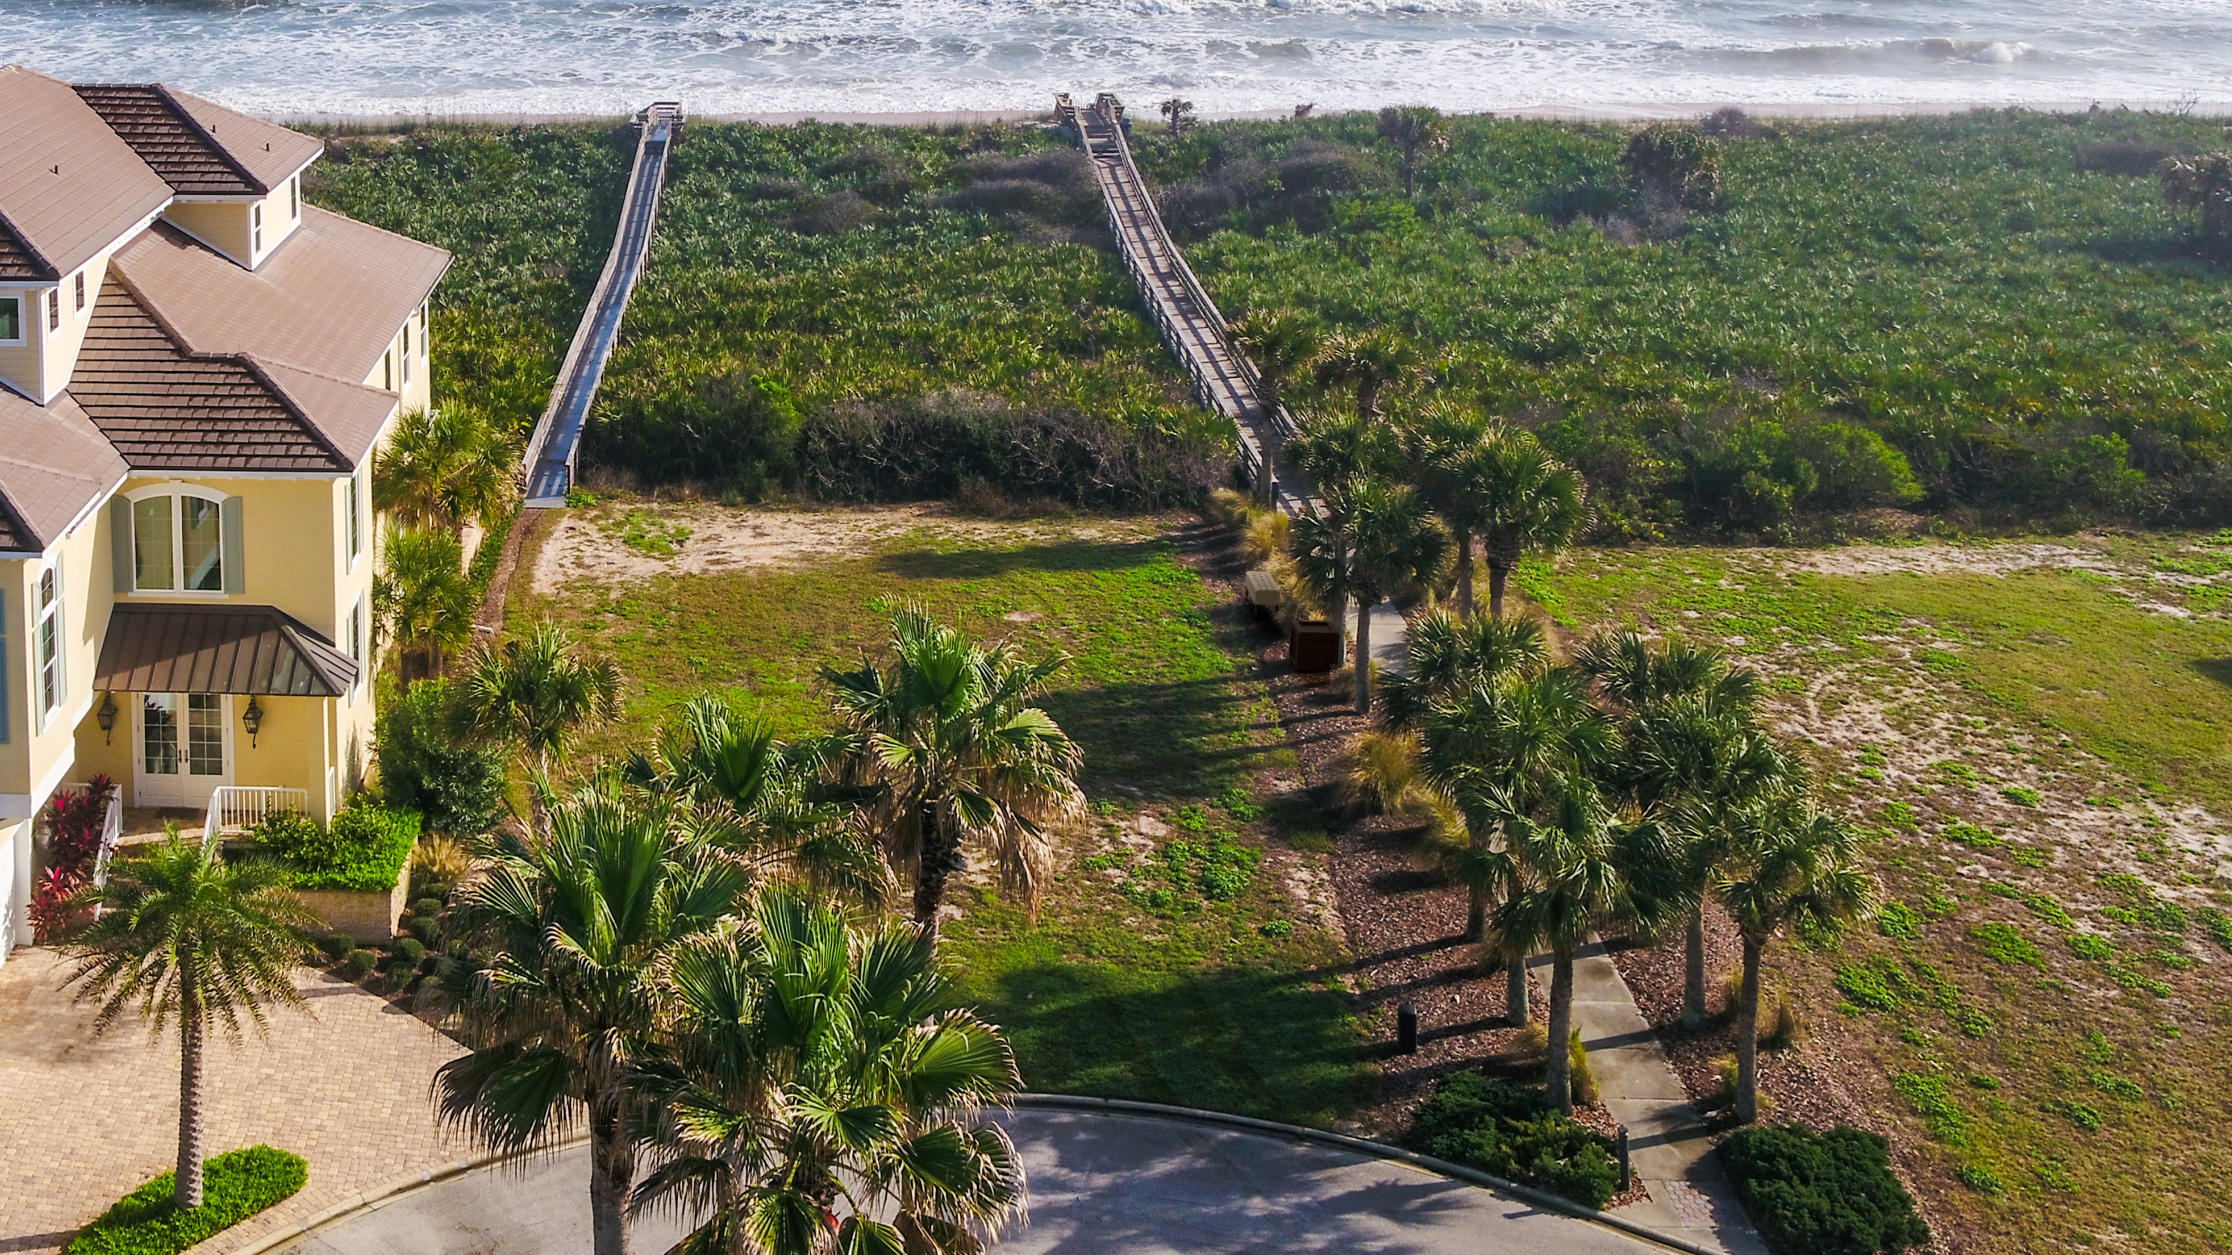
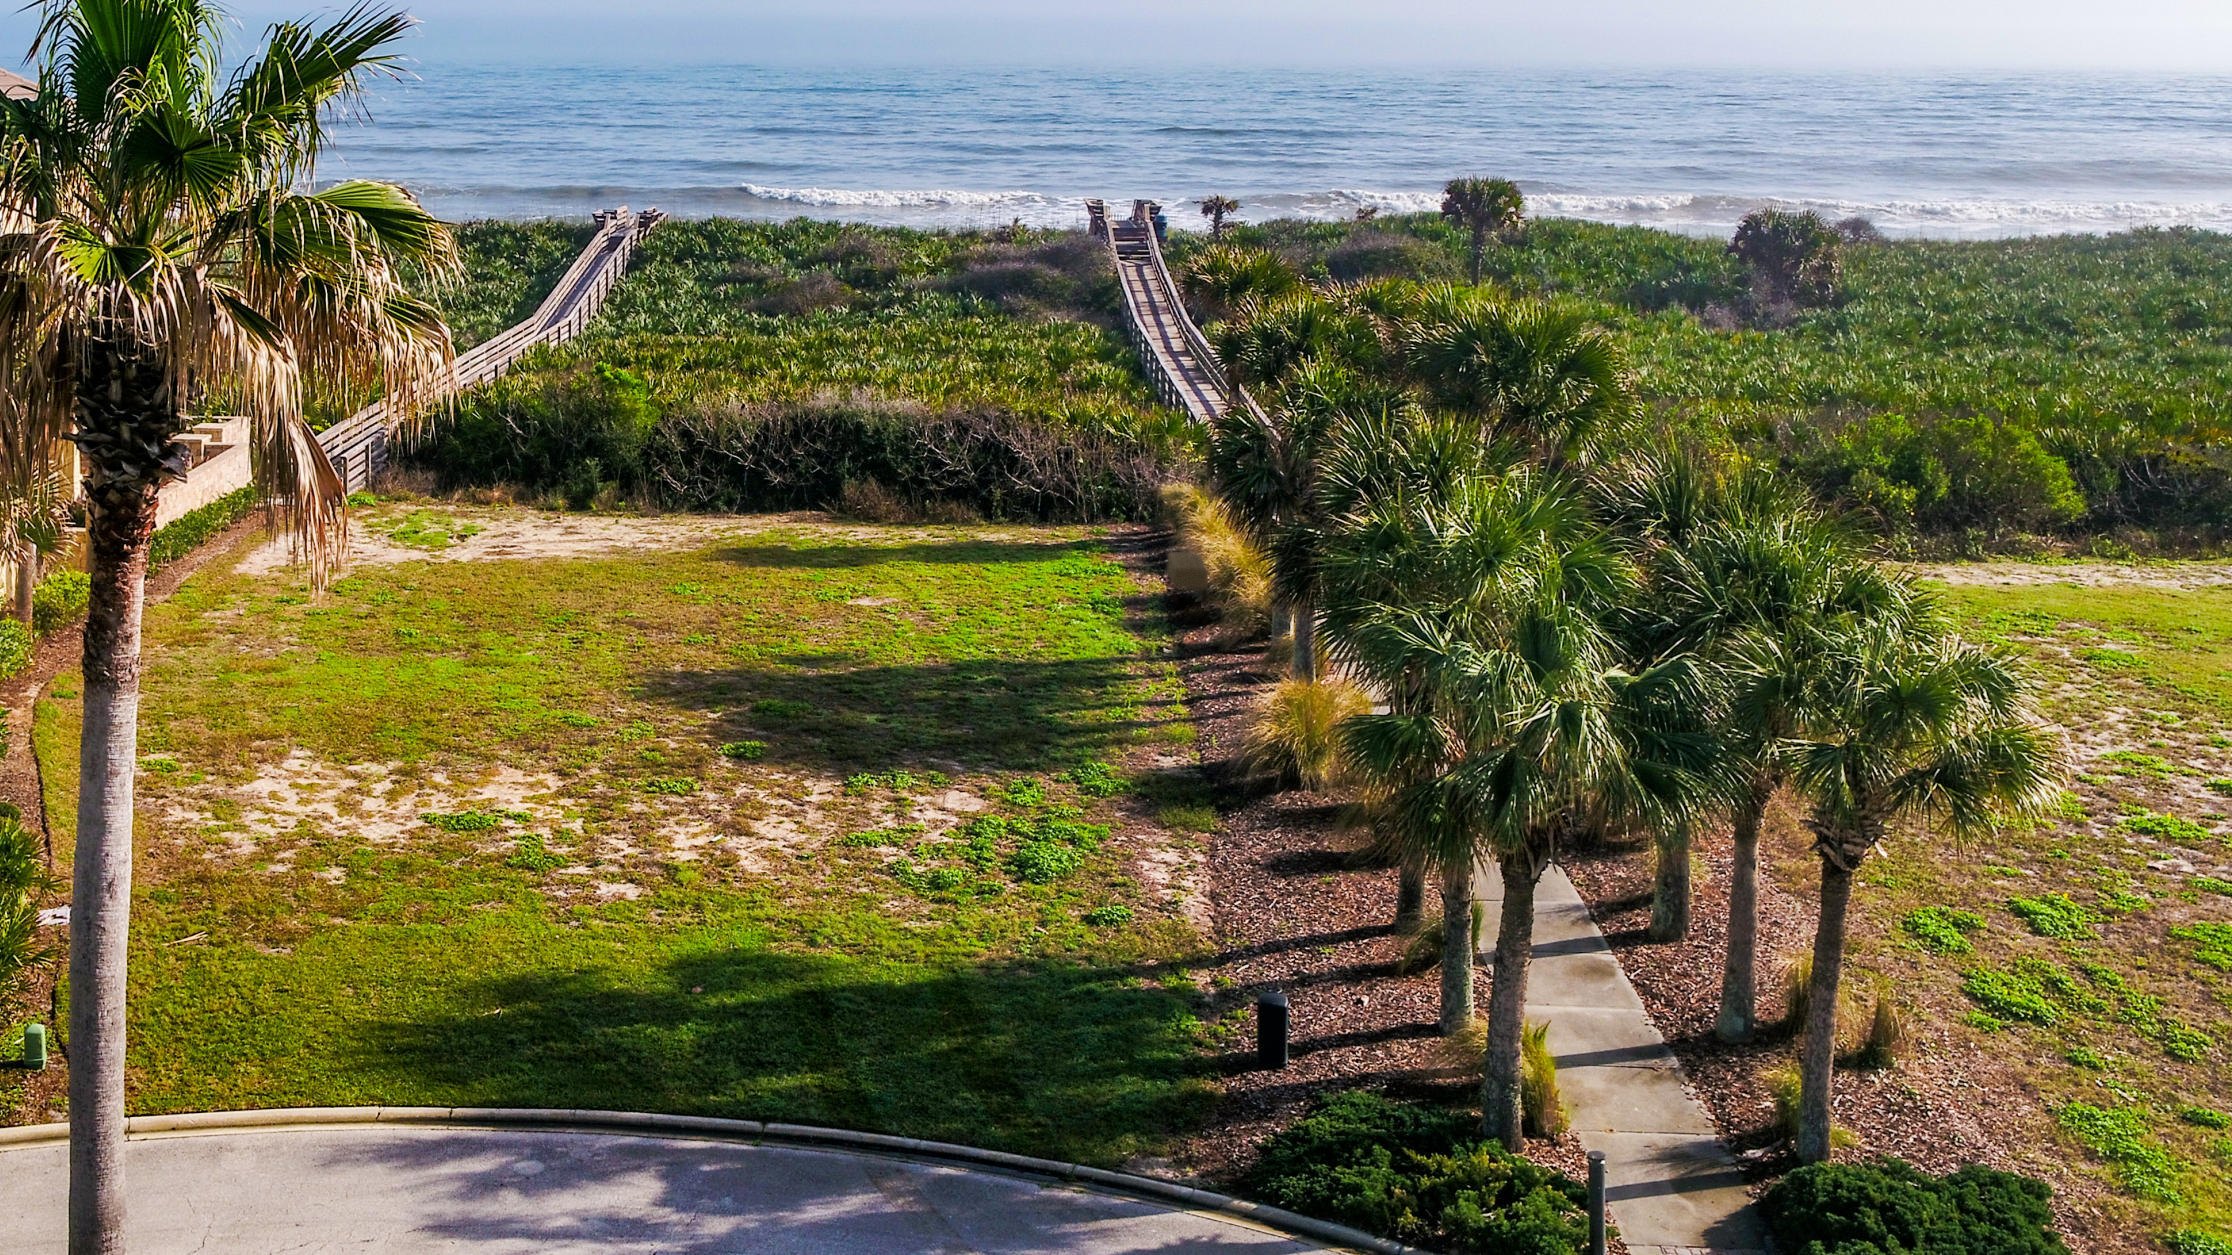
wooden crate: present [1289,620,1340,671] -> none [1210,590,1276,657]

